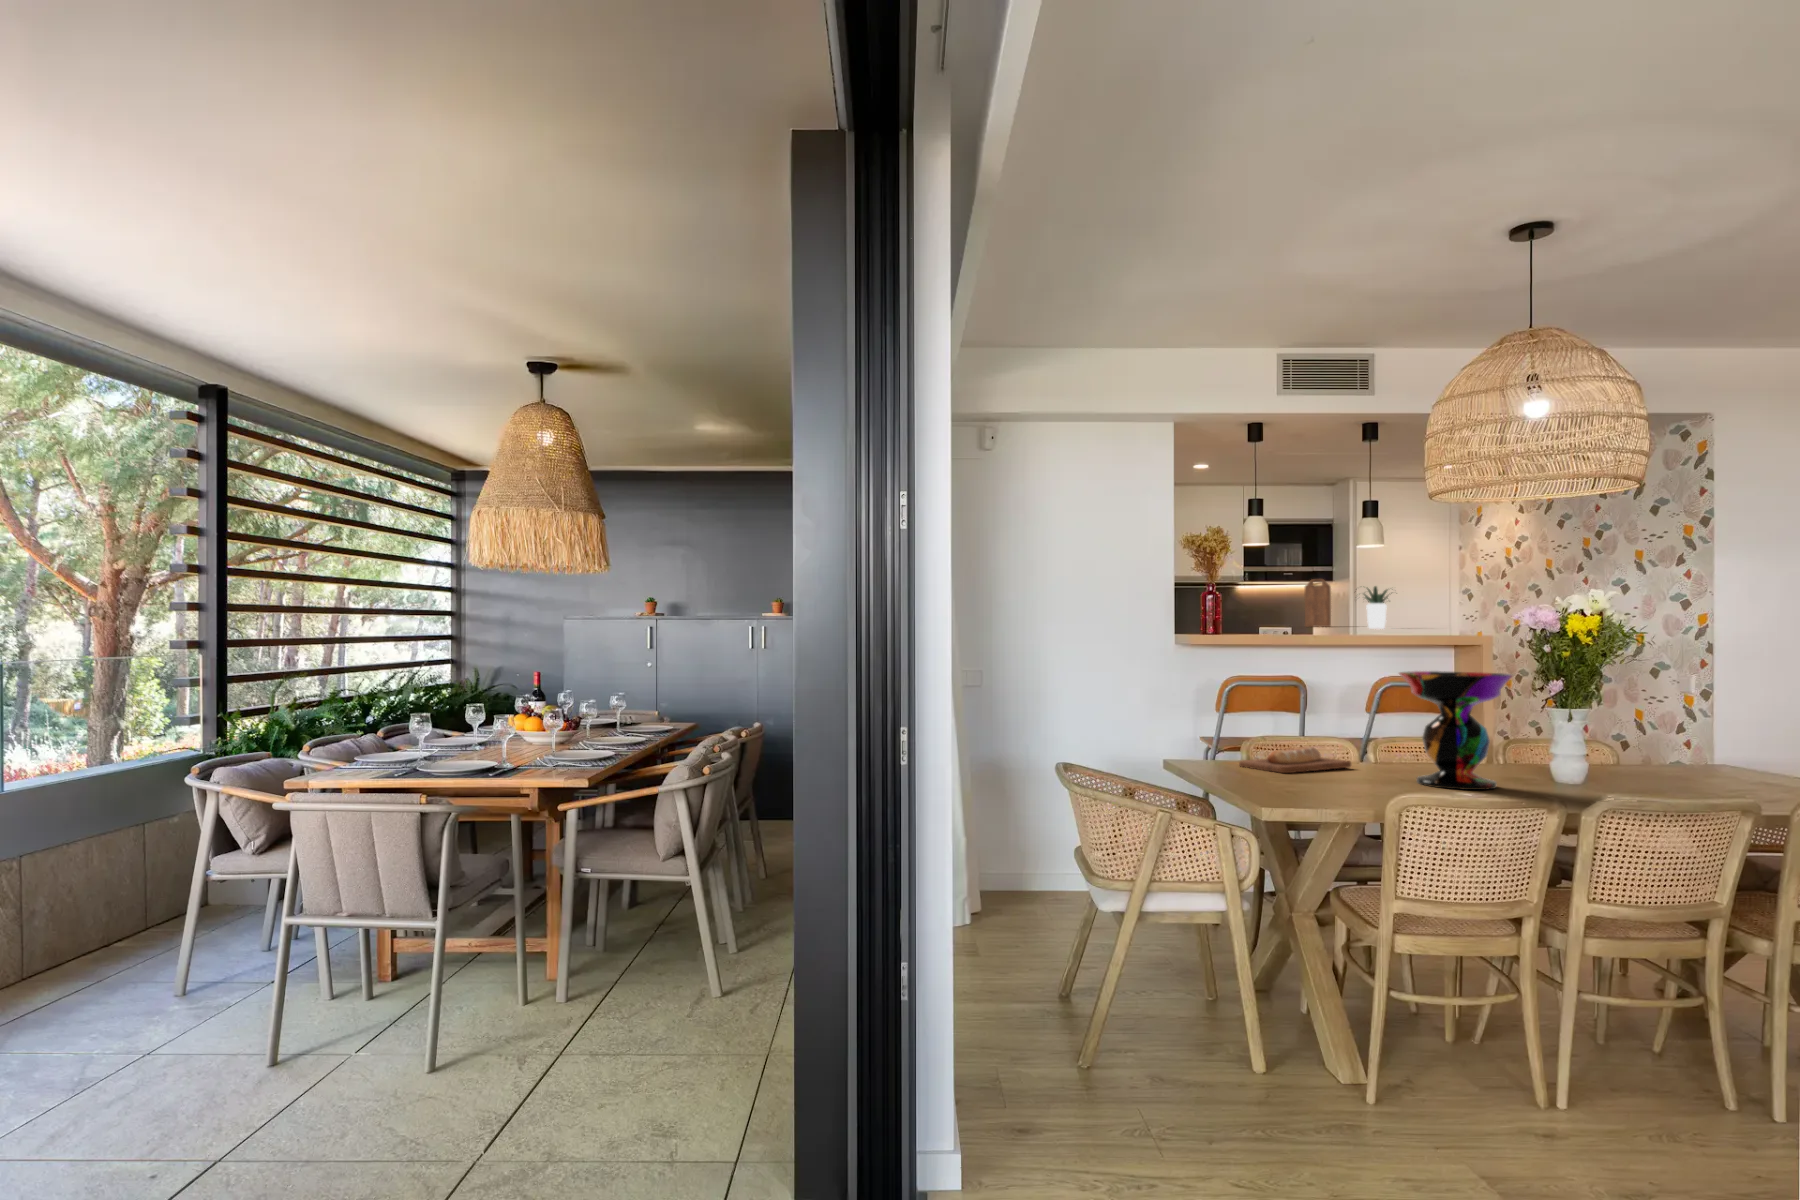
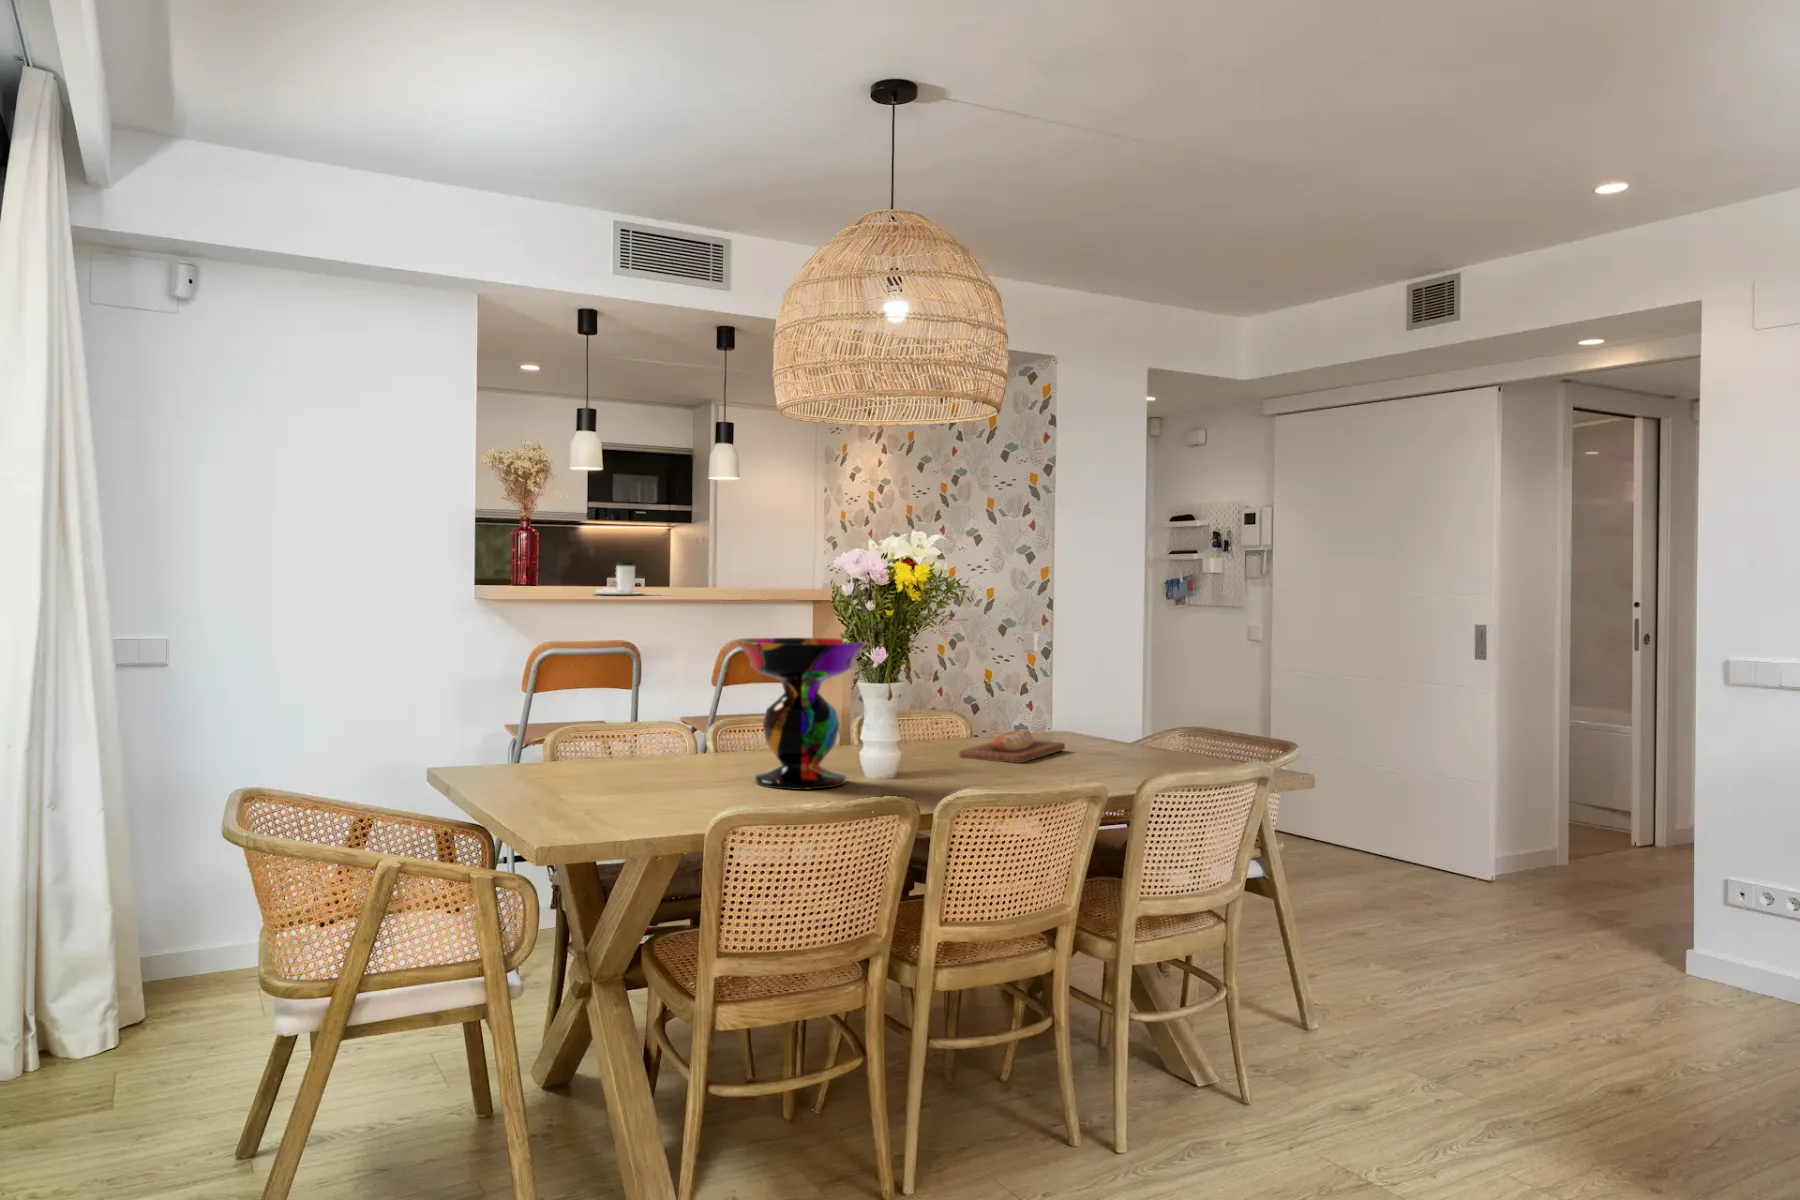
cutting board: present [1305,579,1331,627] -> none [658,520,687,577]
potted plant: present [1364,586,1388,629] -> none [711,530,765,580]
coffee cup: none [1264,614,1309,640] -> present [593,562,640,595]
bread loaf: present [1239,747,1351,773] -> present [959,729,1065,763]

